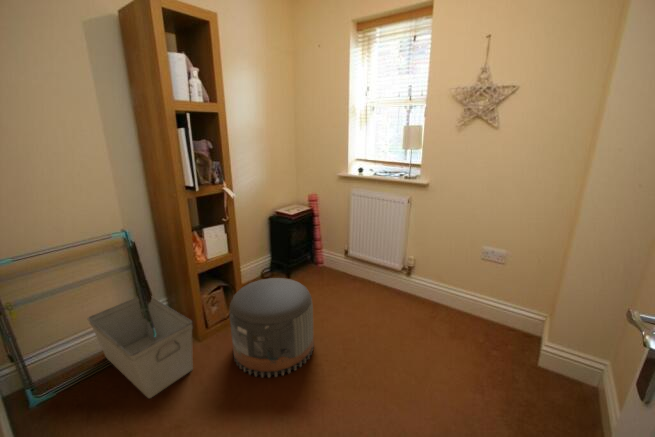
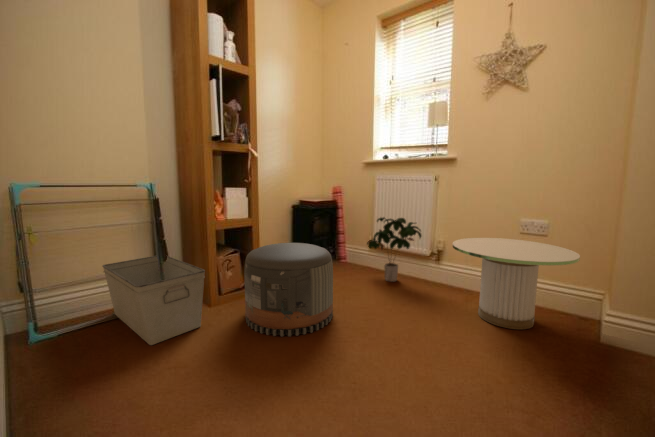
potted plant: none [343,233,394,294] -> present [367,217,421,281]
side table: none [421,263,528,353] -> present [453,238,580,329]

